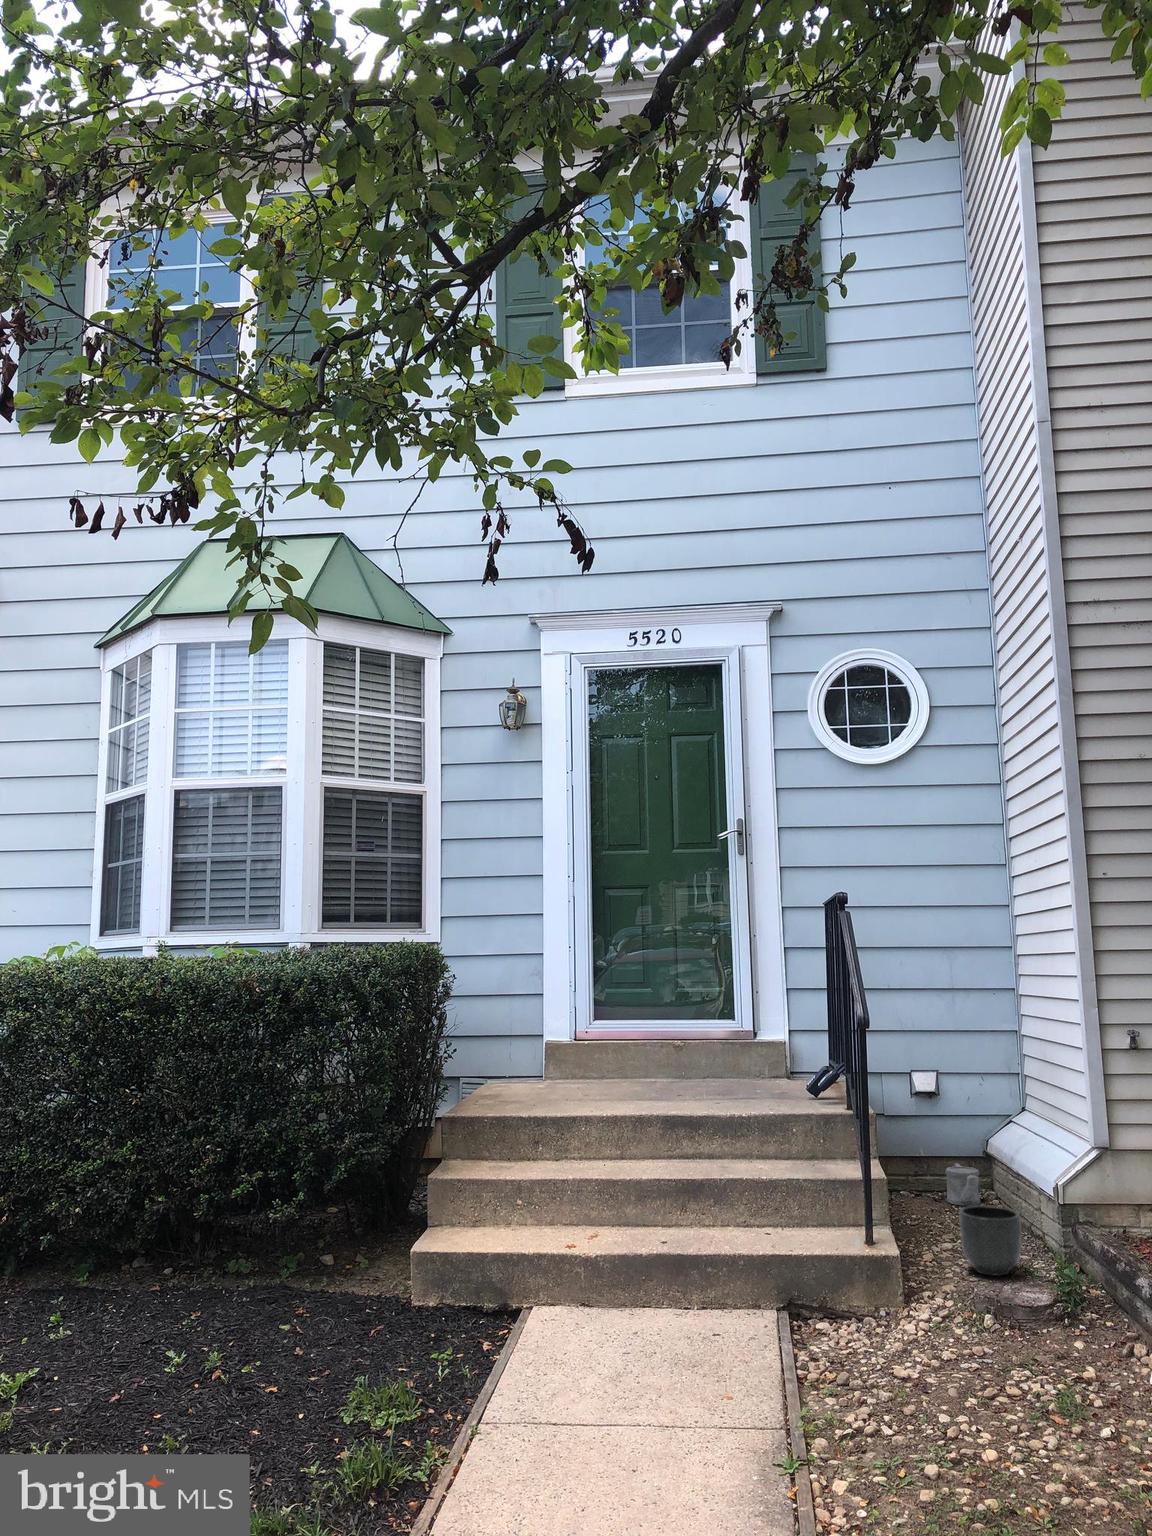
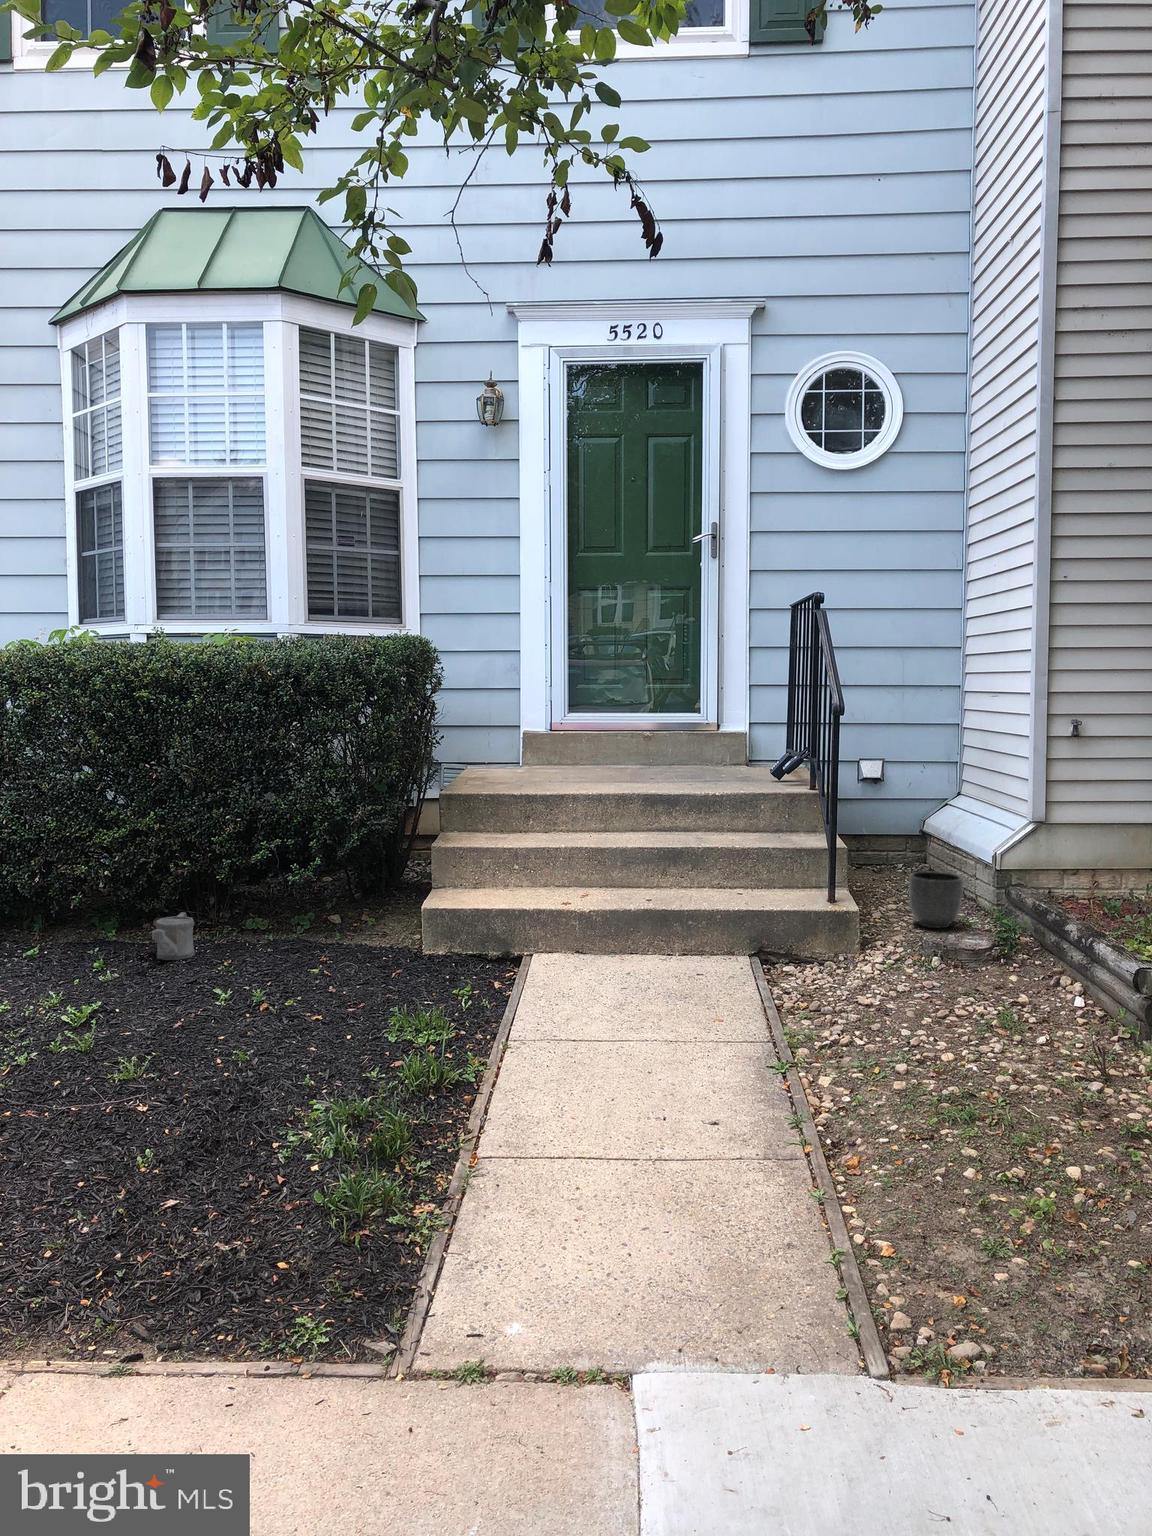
watering can: present [945,1163,981,1206] -> present [152,912,195,960]

